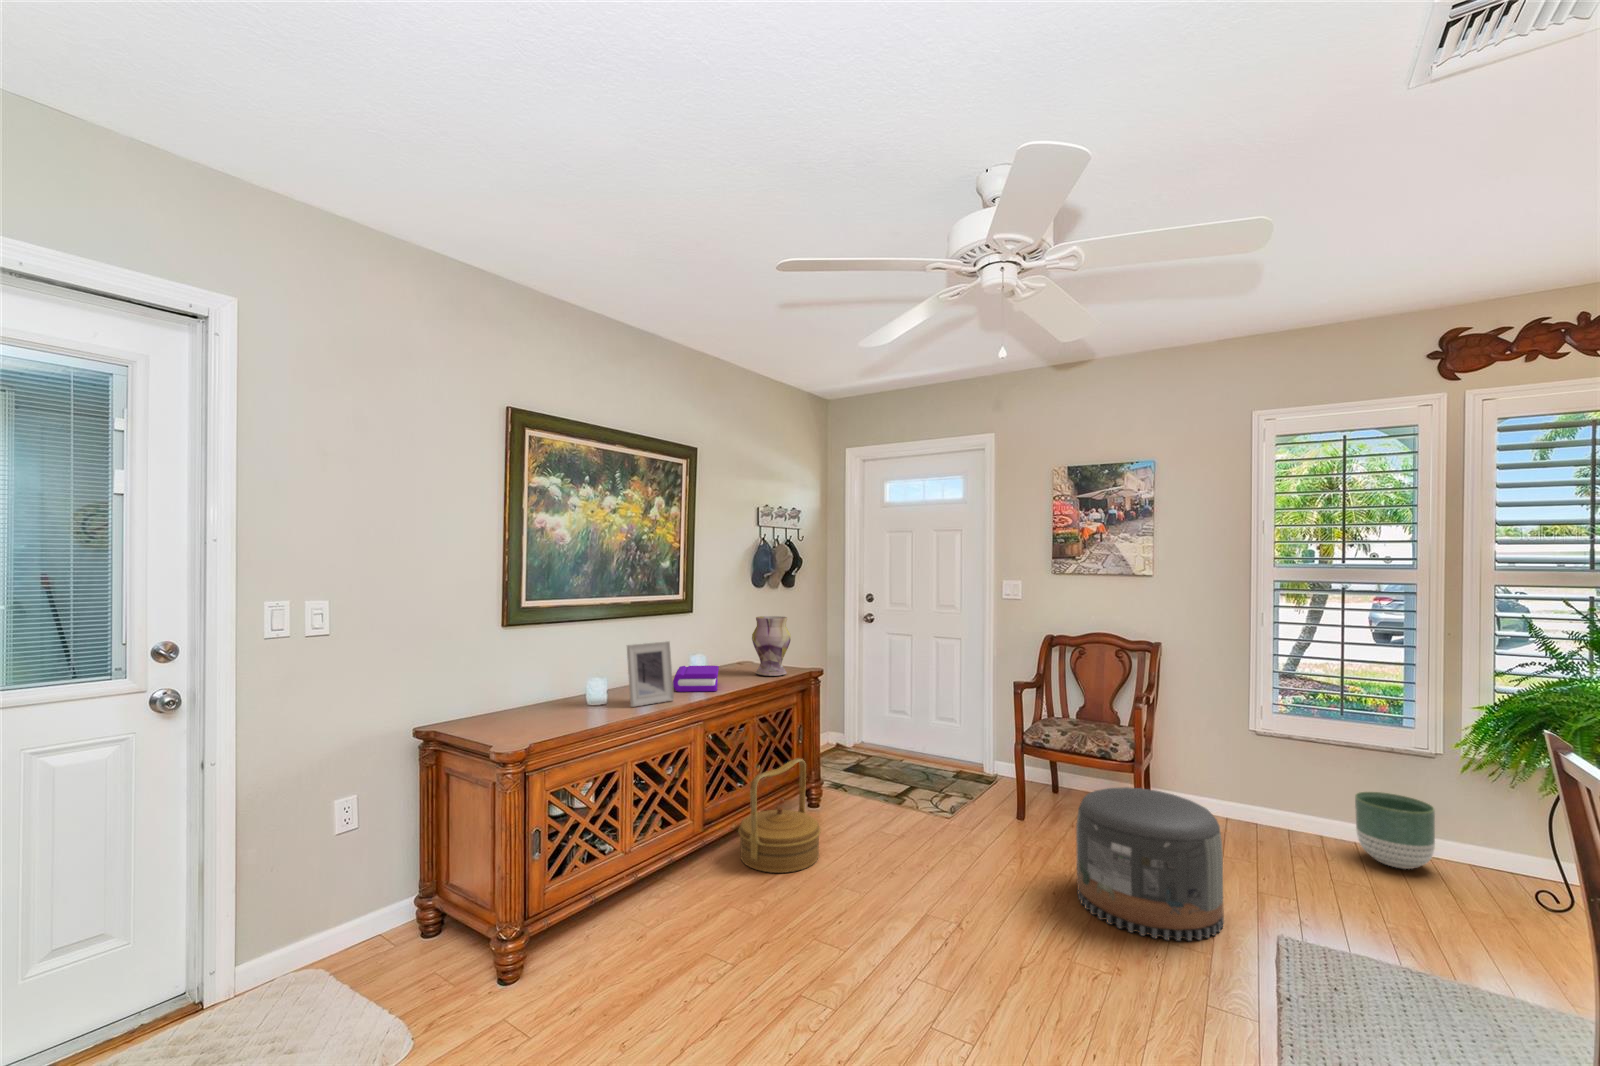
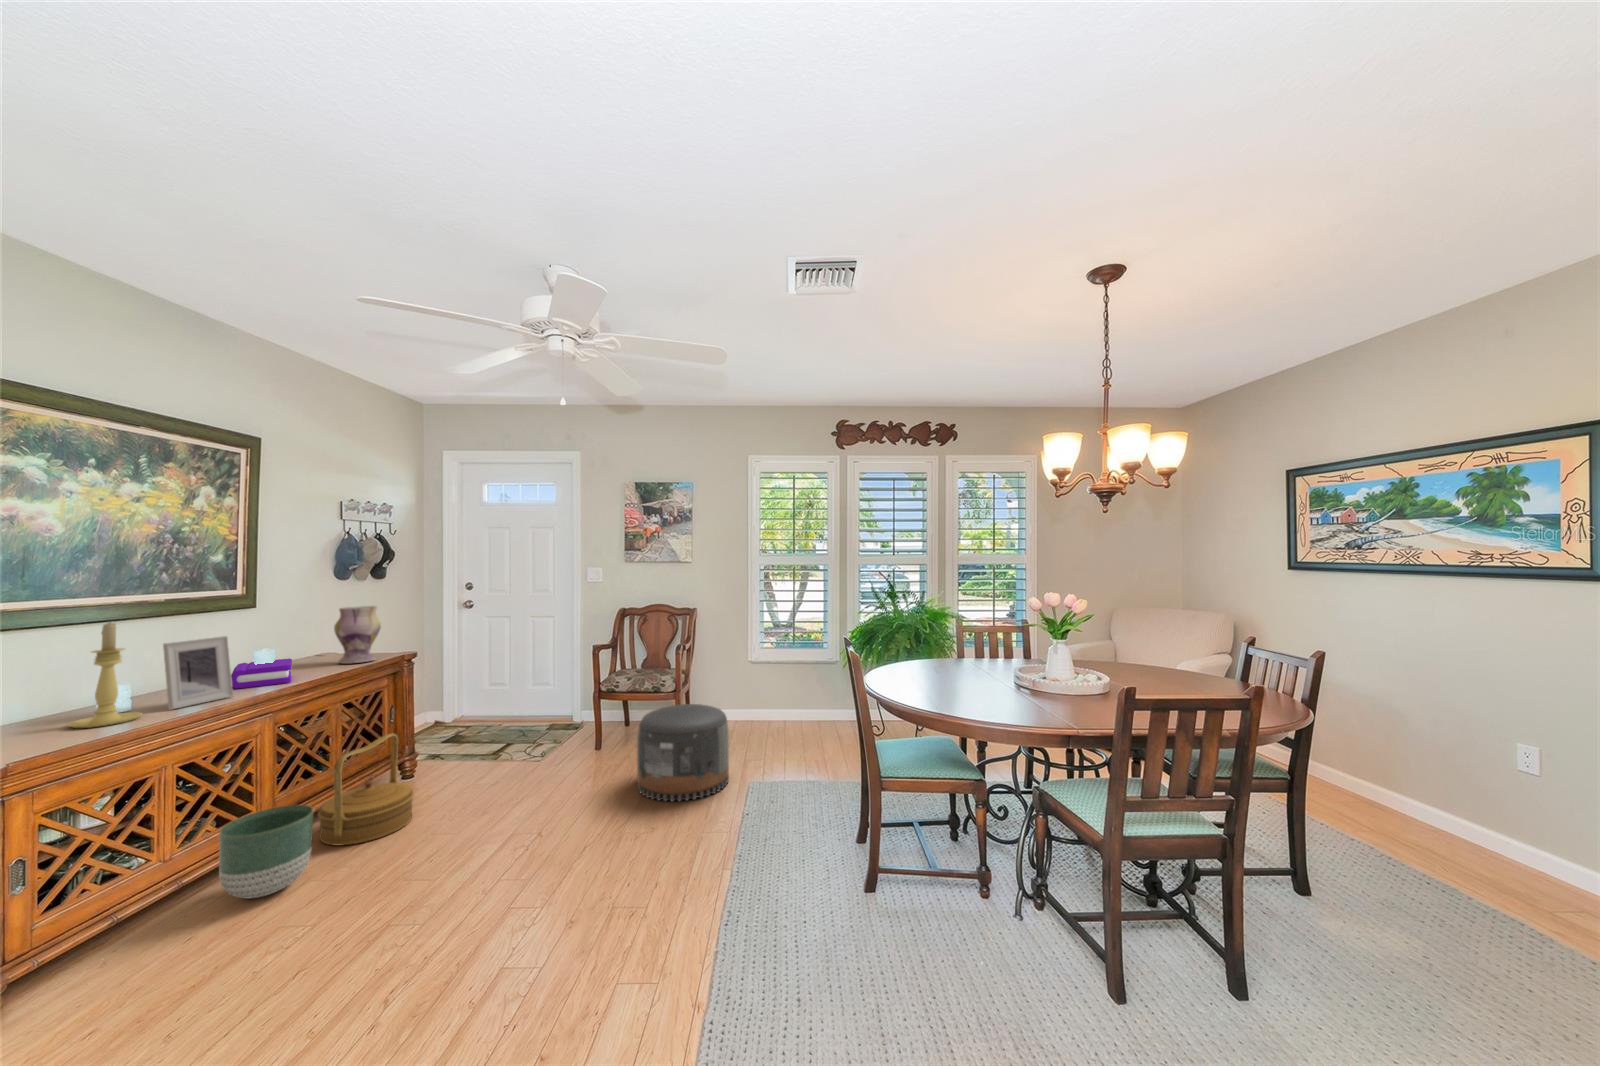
candle holder: none [569,623,614,716] -> present [67,622,142,728]
planter: present [1355,792,1435,869] -> present [219,805,313,899]

